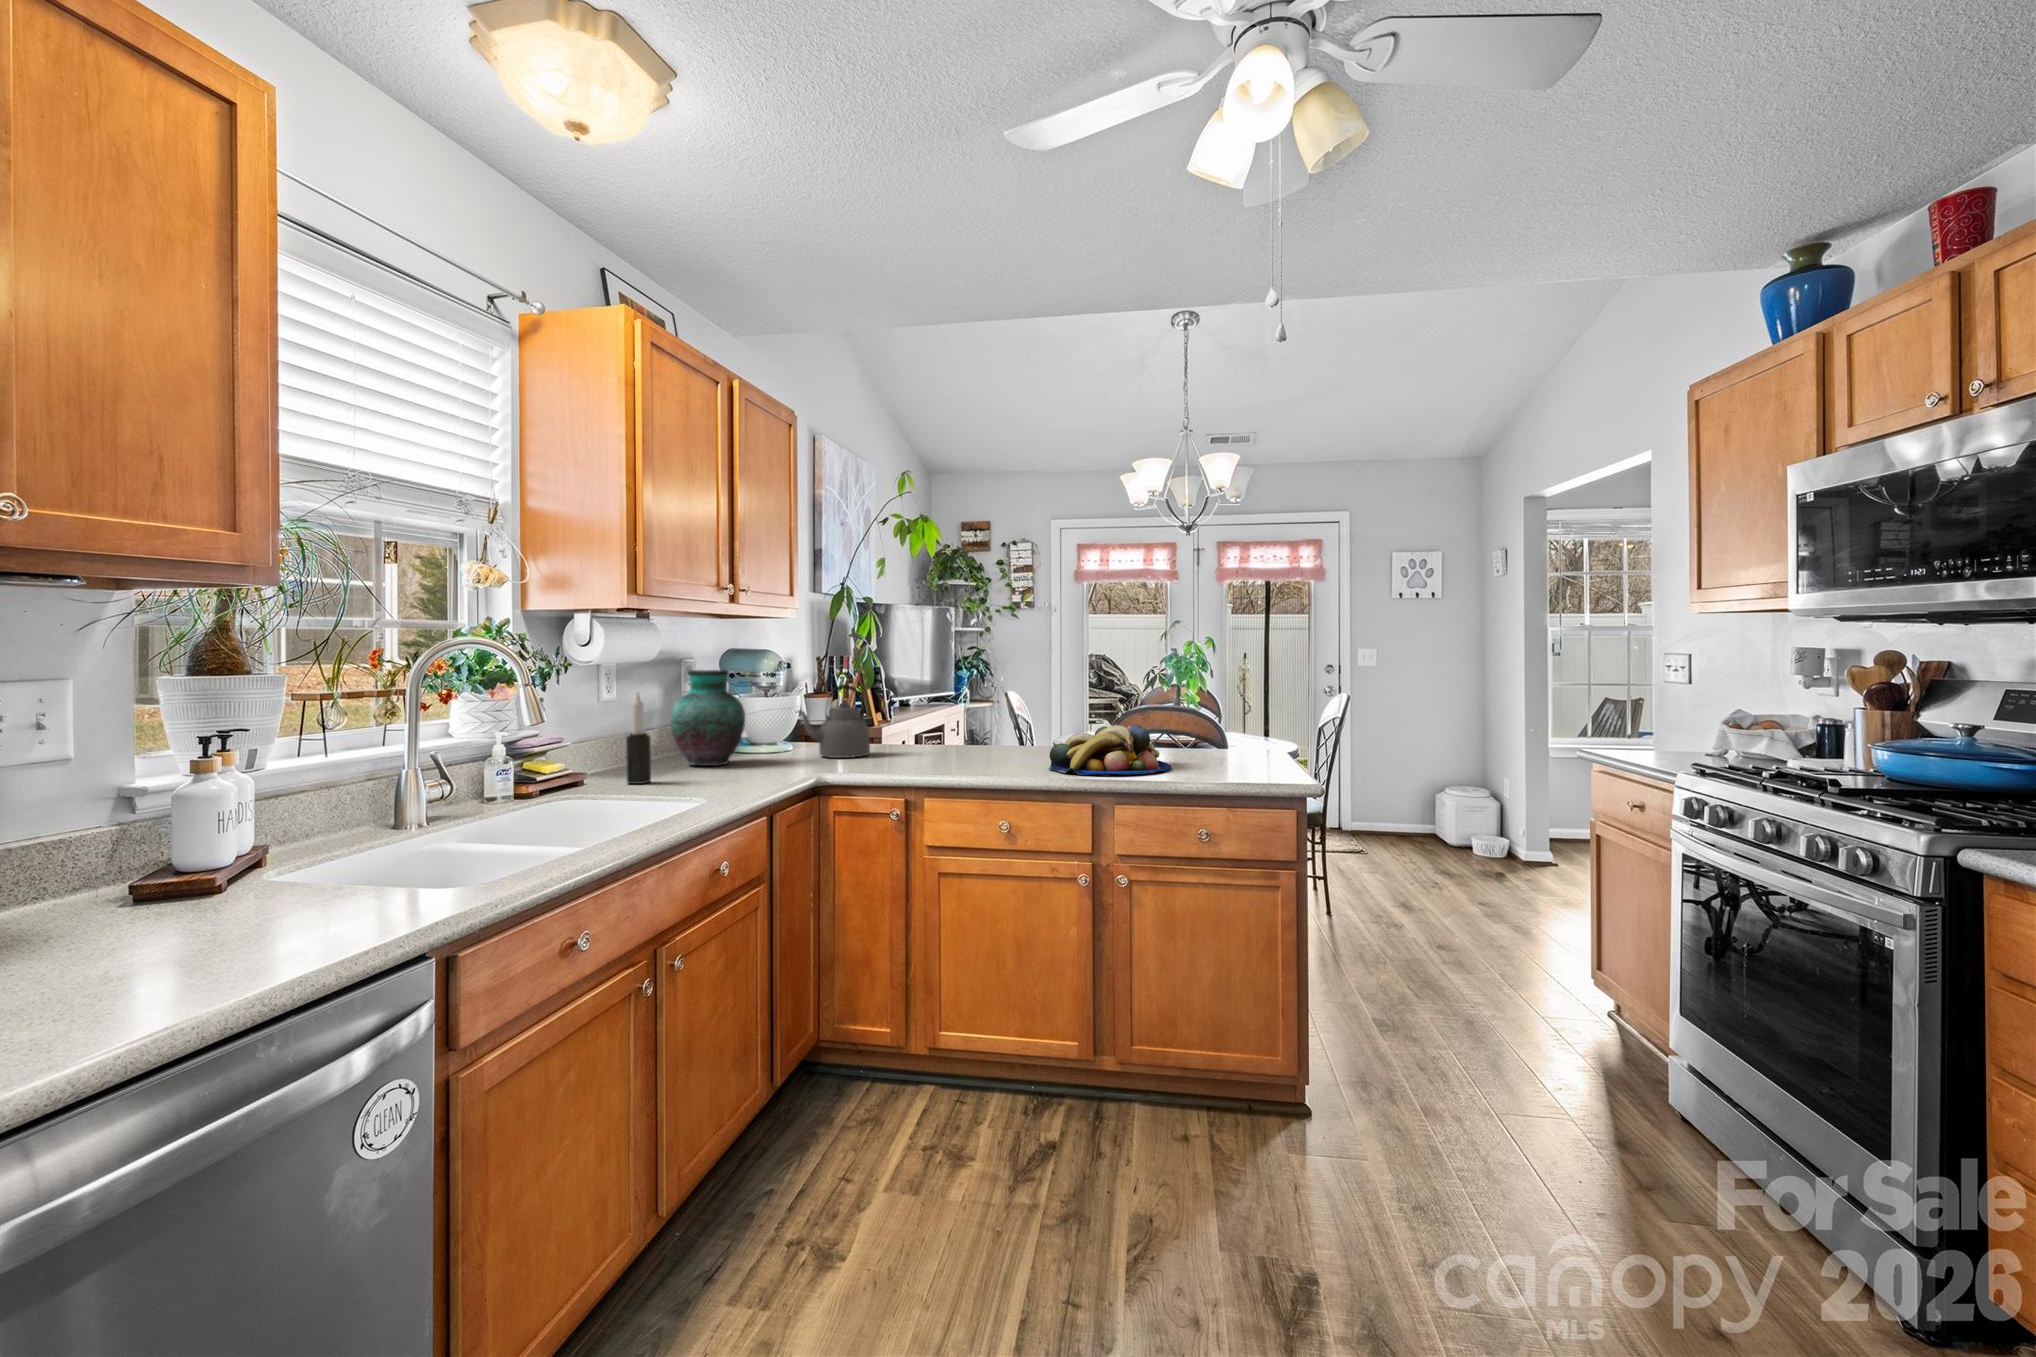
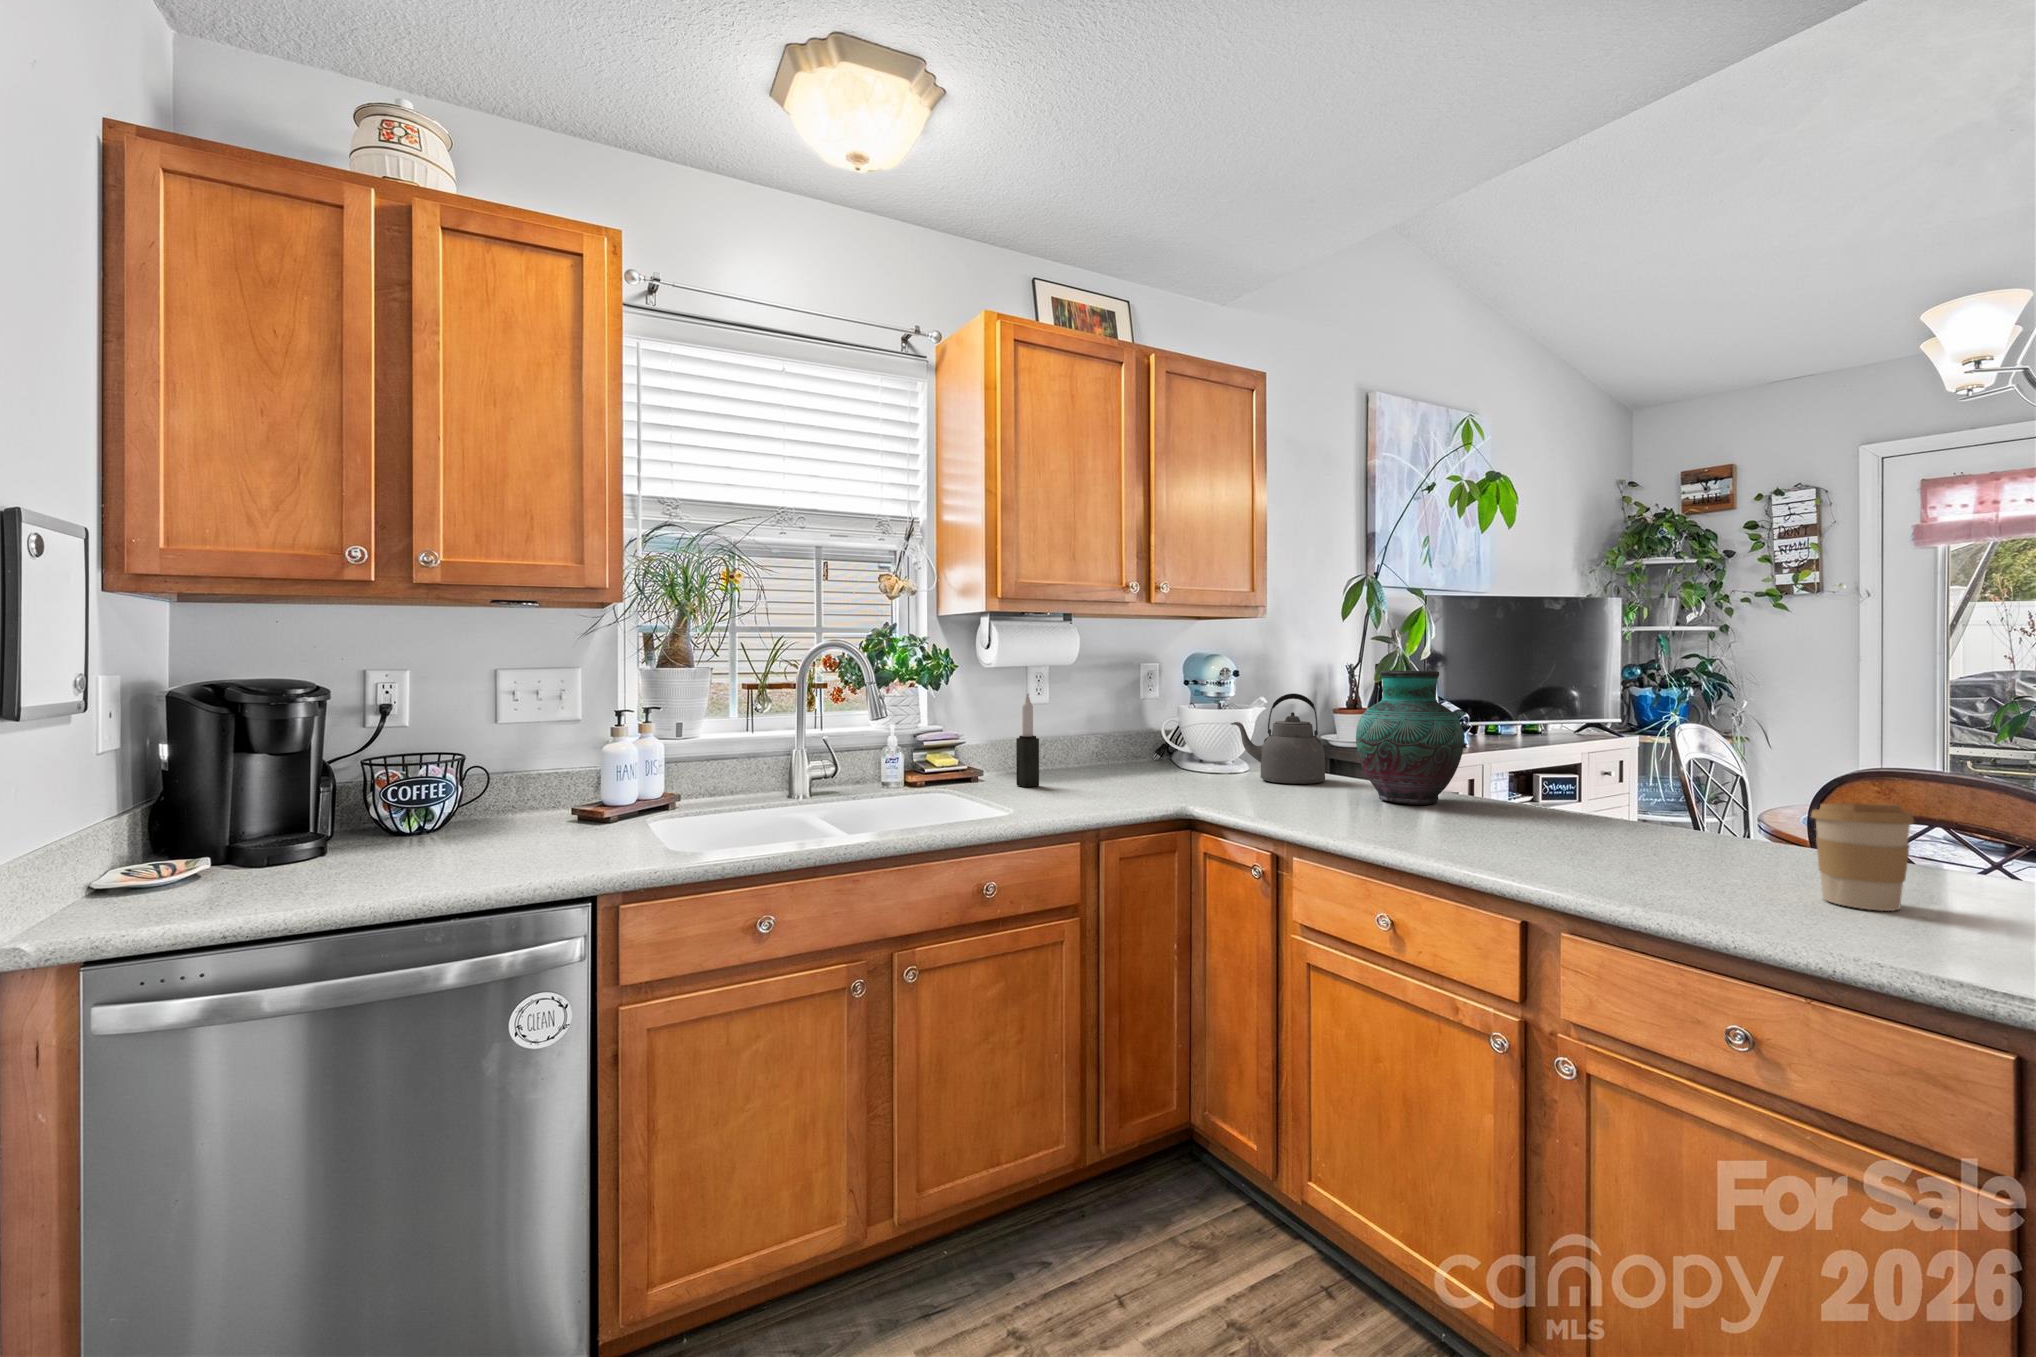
vase: present [671,670,745,766] -> present [1356,670,1464,805]
fruit bowl: present [1049,725,1172,775] -> none [1498,774,1763,869]
coffee cup: none [1211,728,1247,778] -> present [1811,803,1914,911]

